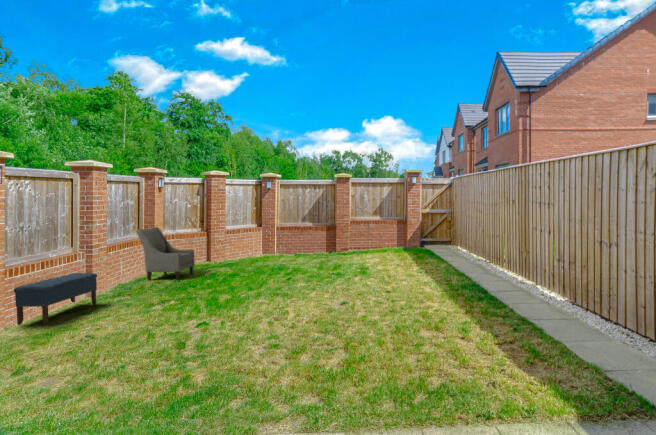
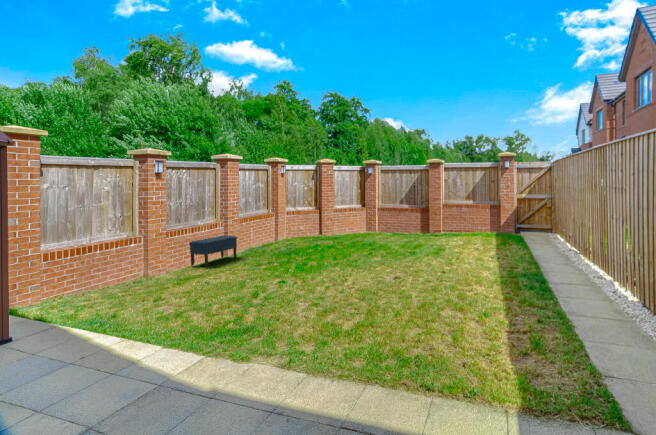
chair: present [136,227,195,280] -> none [265,205,306,246]

